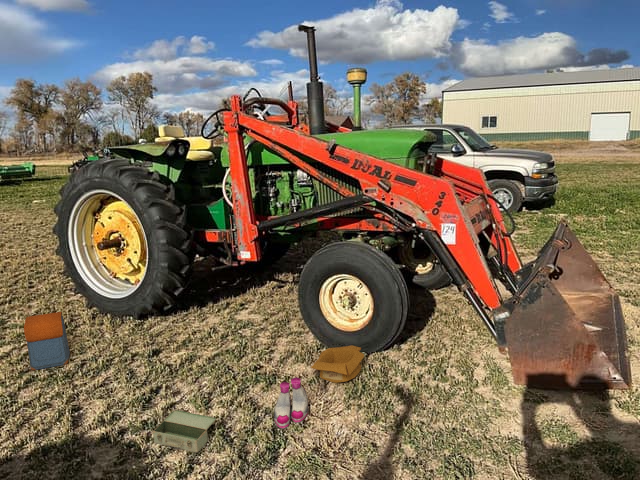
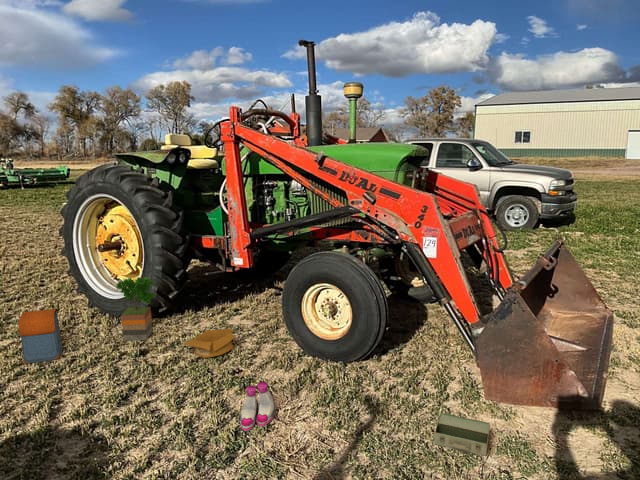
potted tree: none [120,274,166,341] -> present [116,277,156,341]
cardboard box: present [311,345,364,383] -> present [185,329,235,358]
toolbox: present [153,410,216,452] -> present [434,413,490,456]

